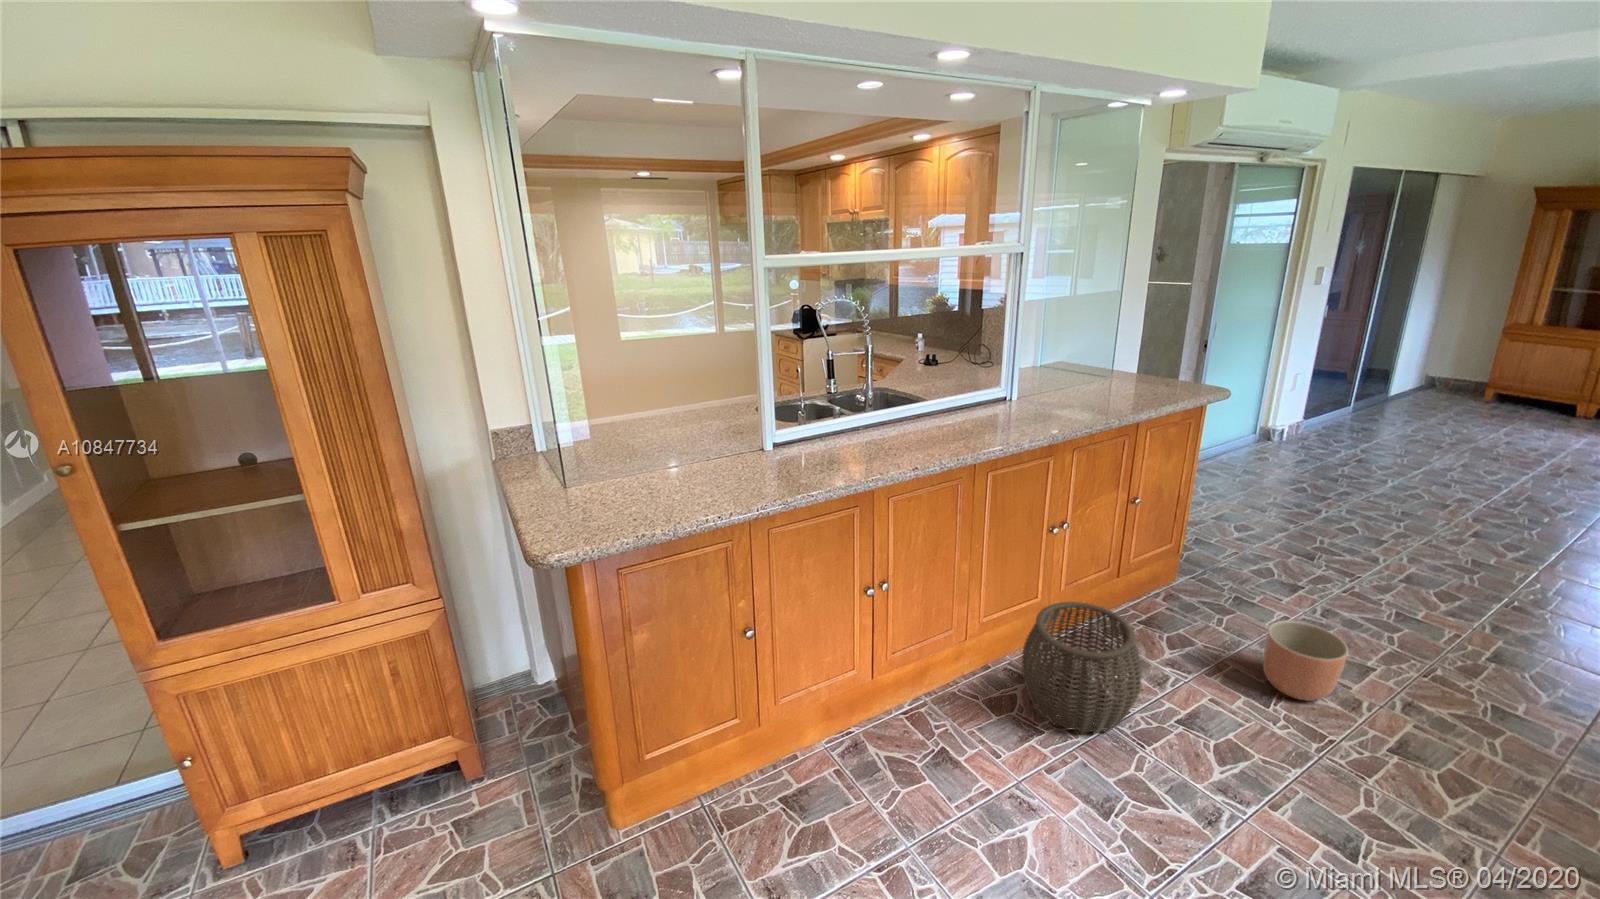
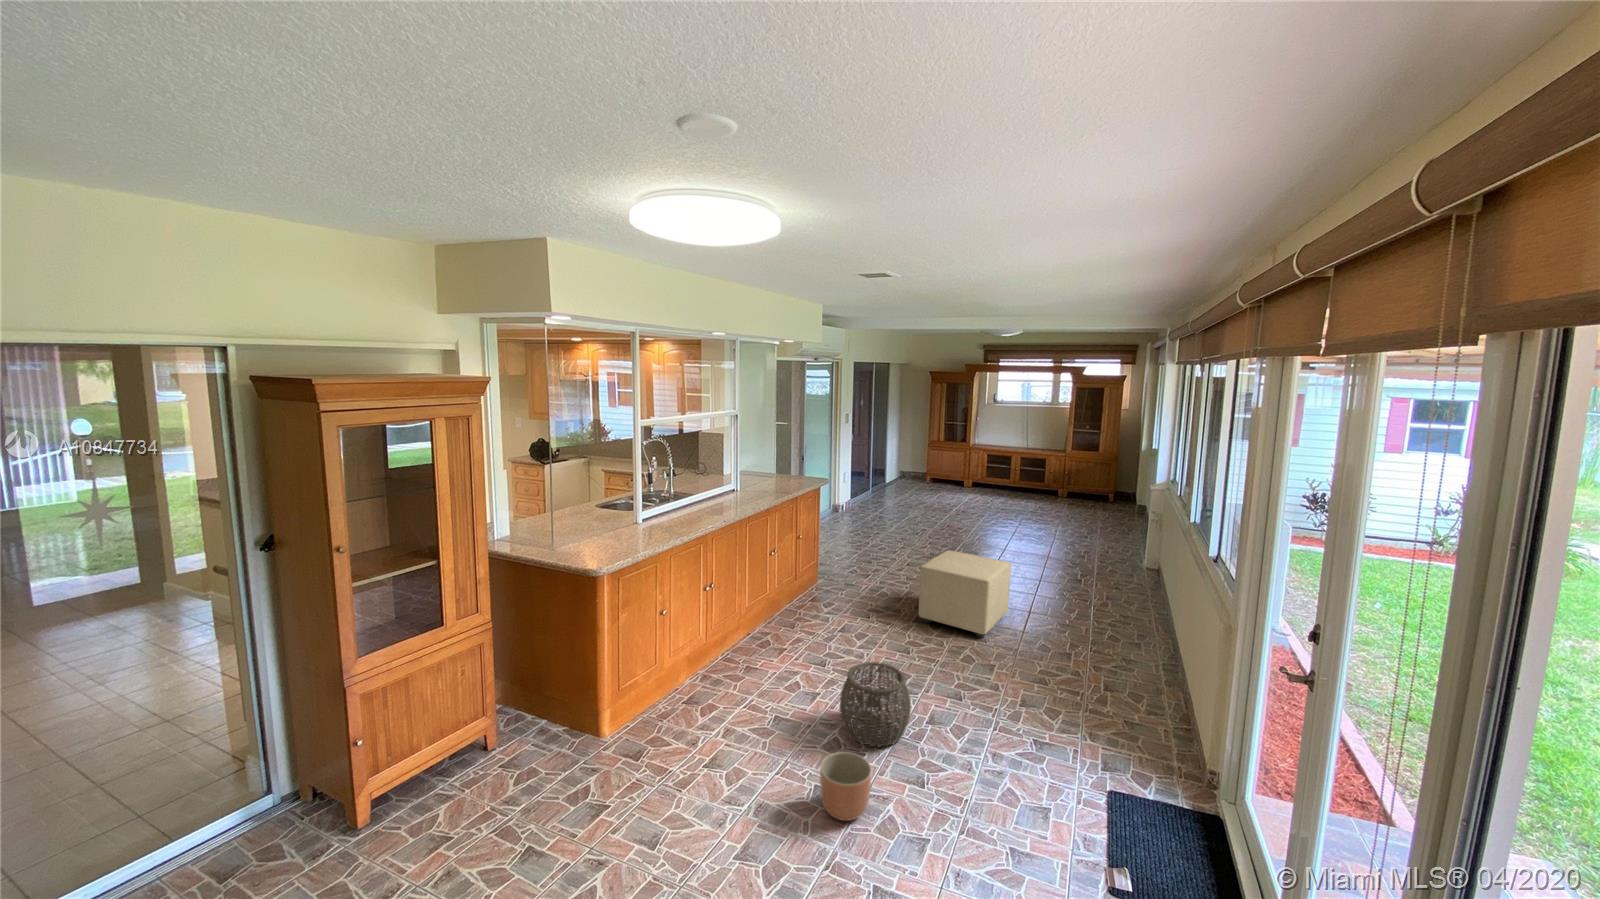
ottoman: none [1263,455,1495,612] -> present [919,550,1011,638]
planter: present [1263,620,1348,701] -> present [820,752,872,821]

